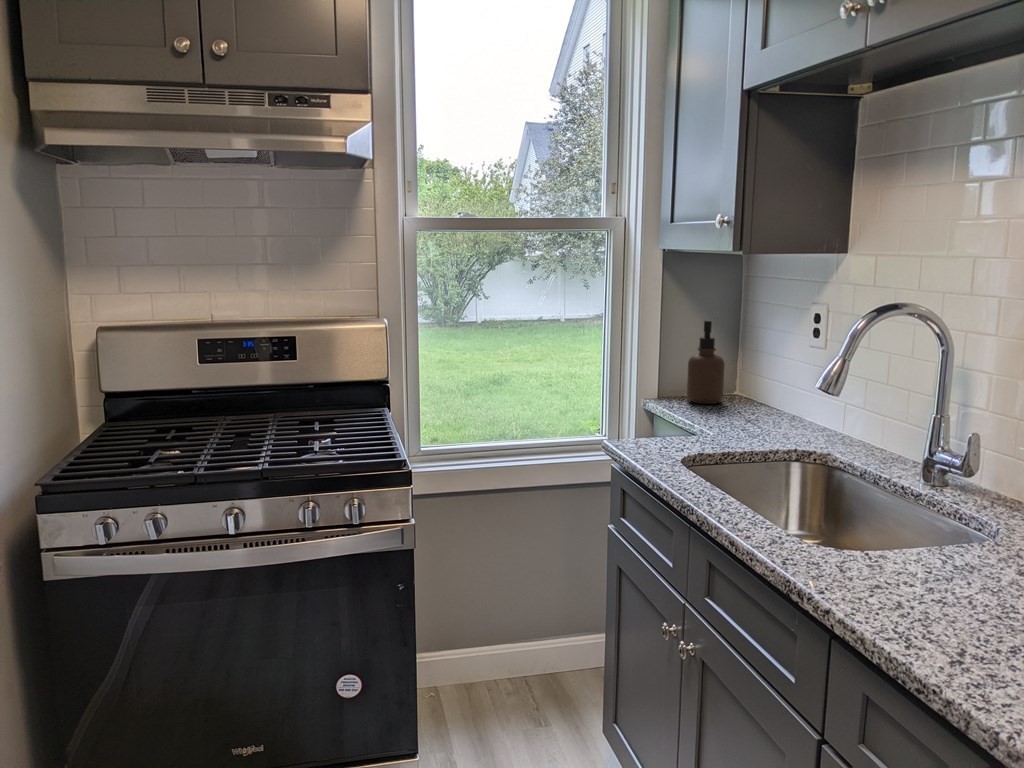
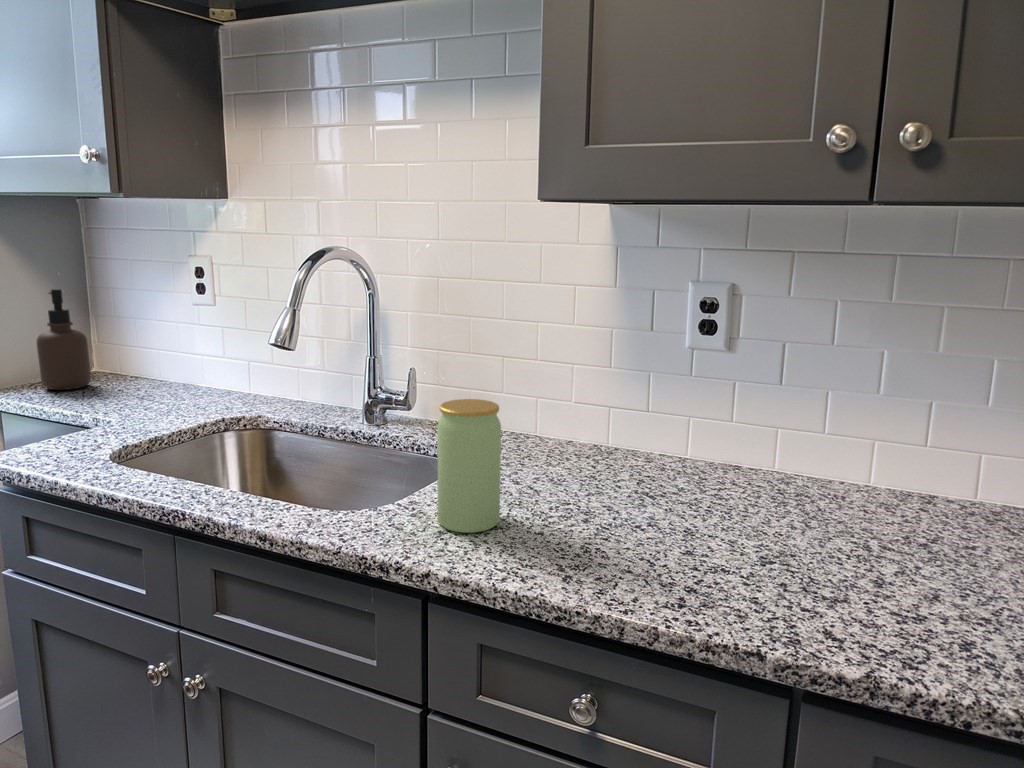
jar: none [883,463,963,601] -> present [438,399,501,533]

